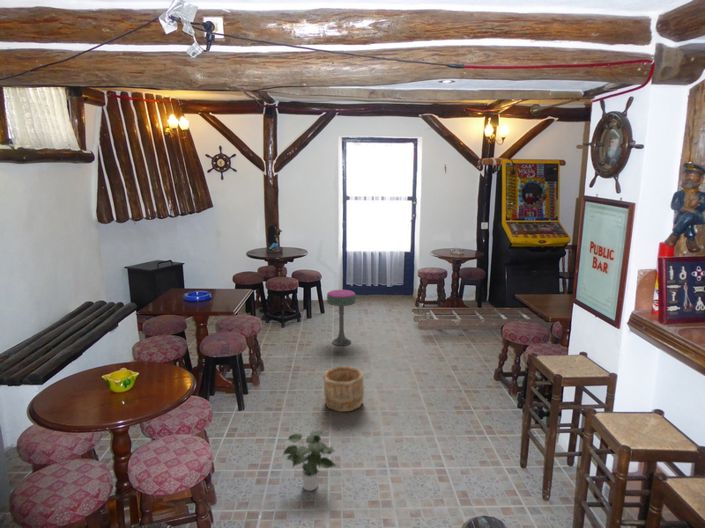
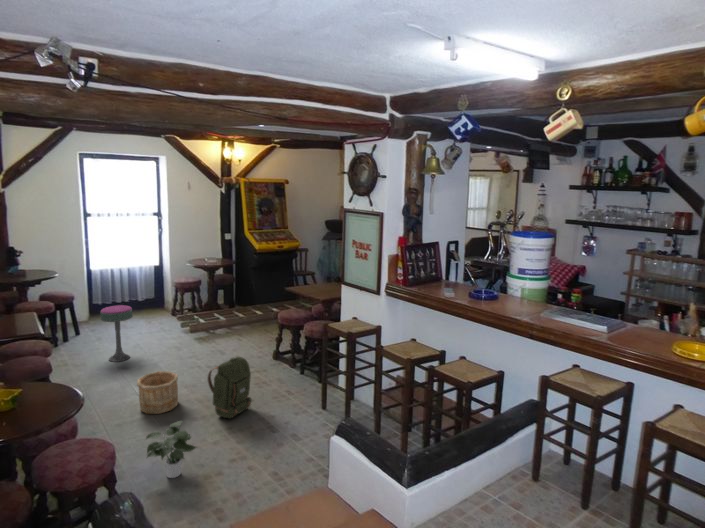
backpack: none [385,371,434,441] -> present [208,357,251,418]

